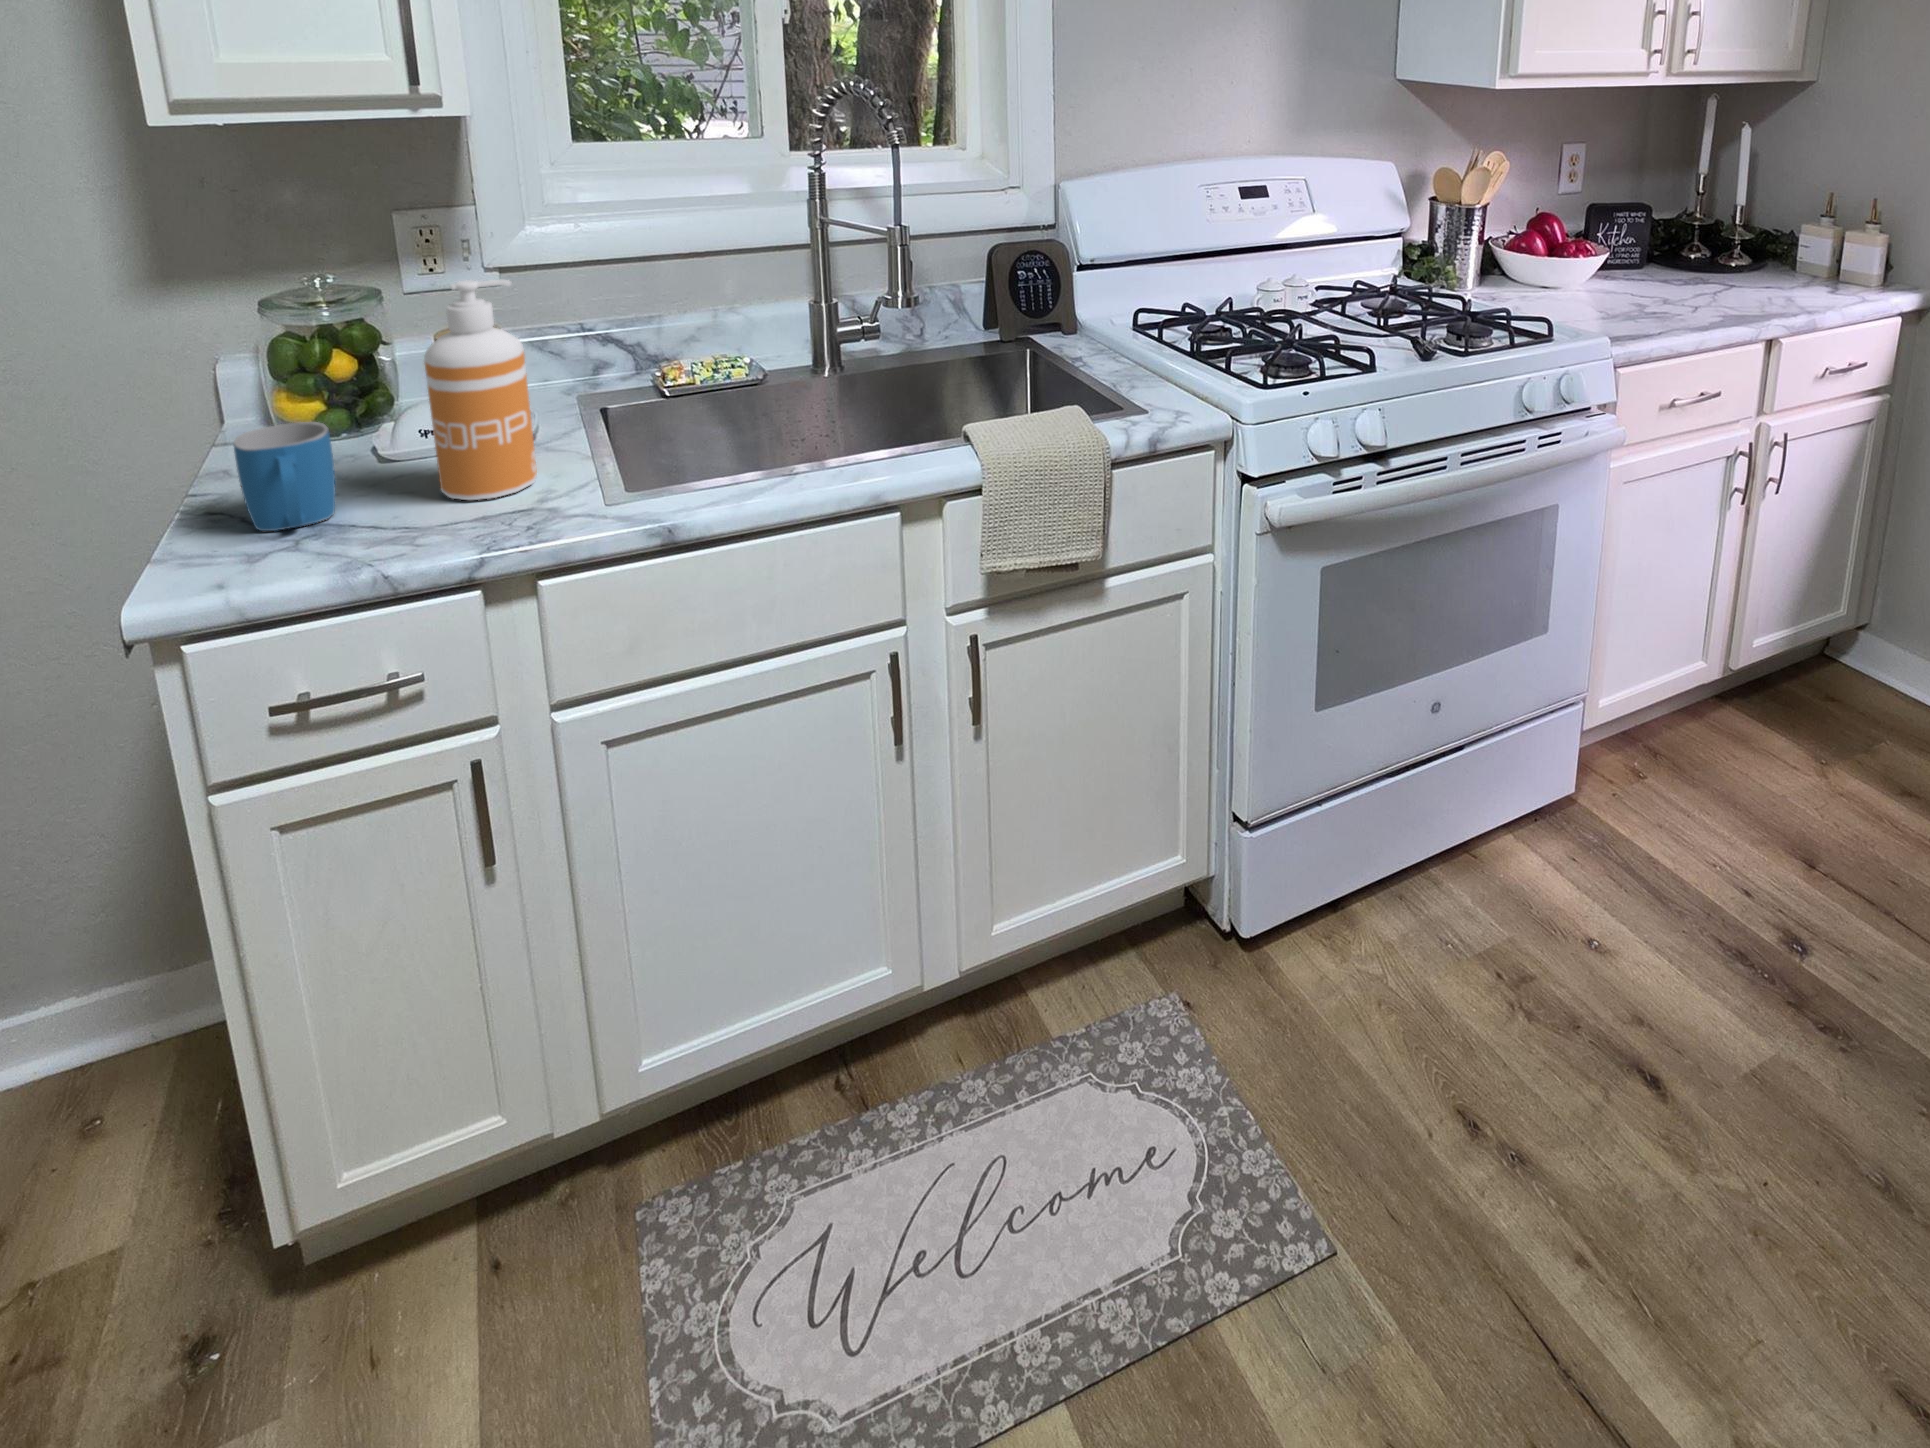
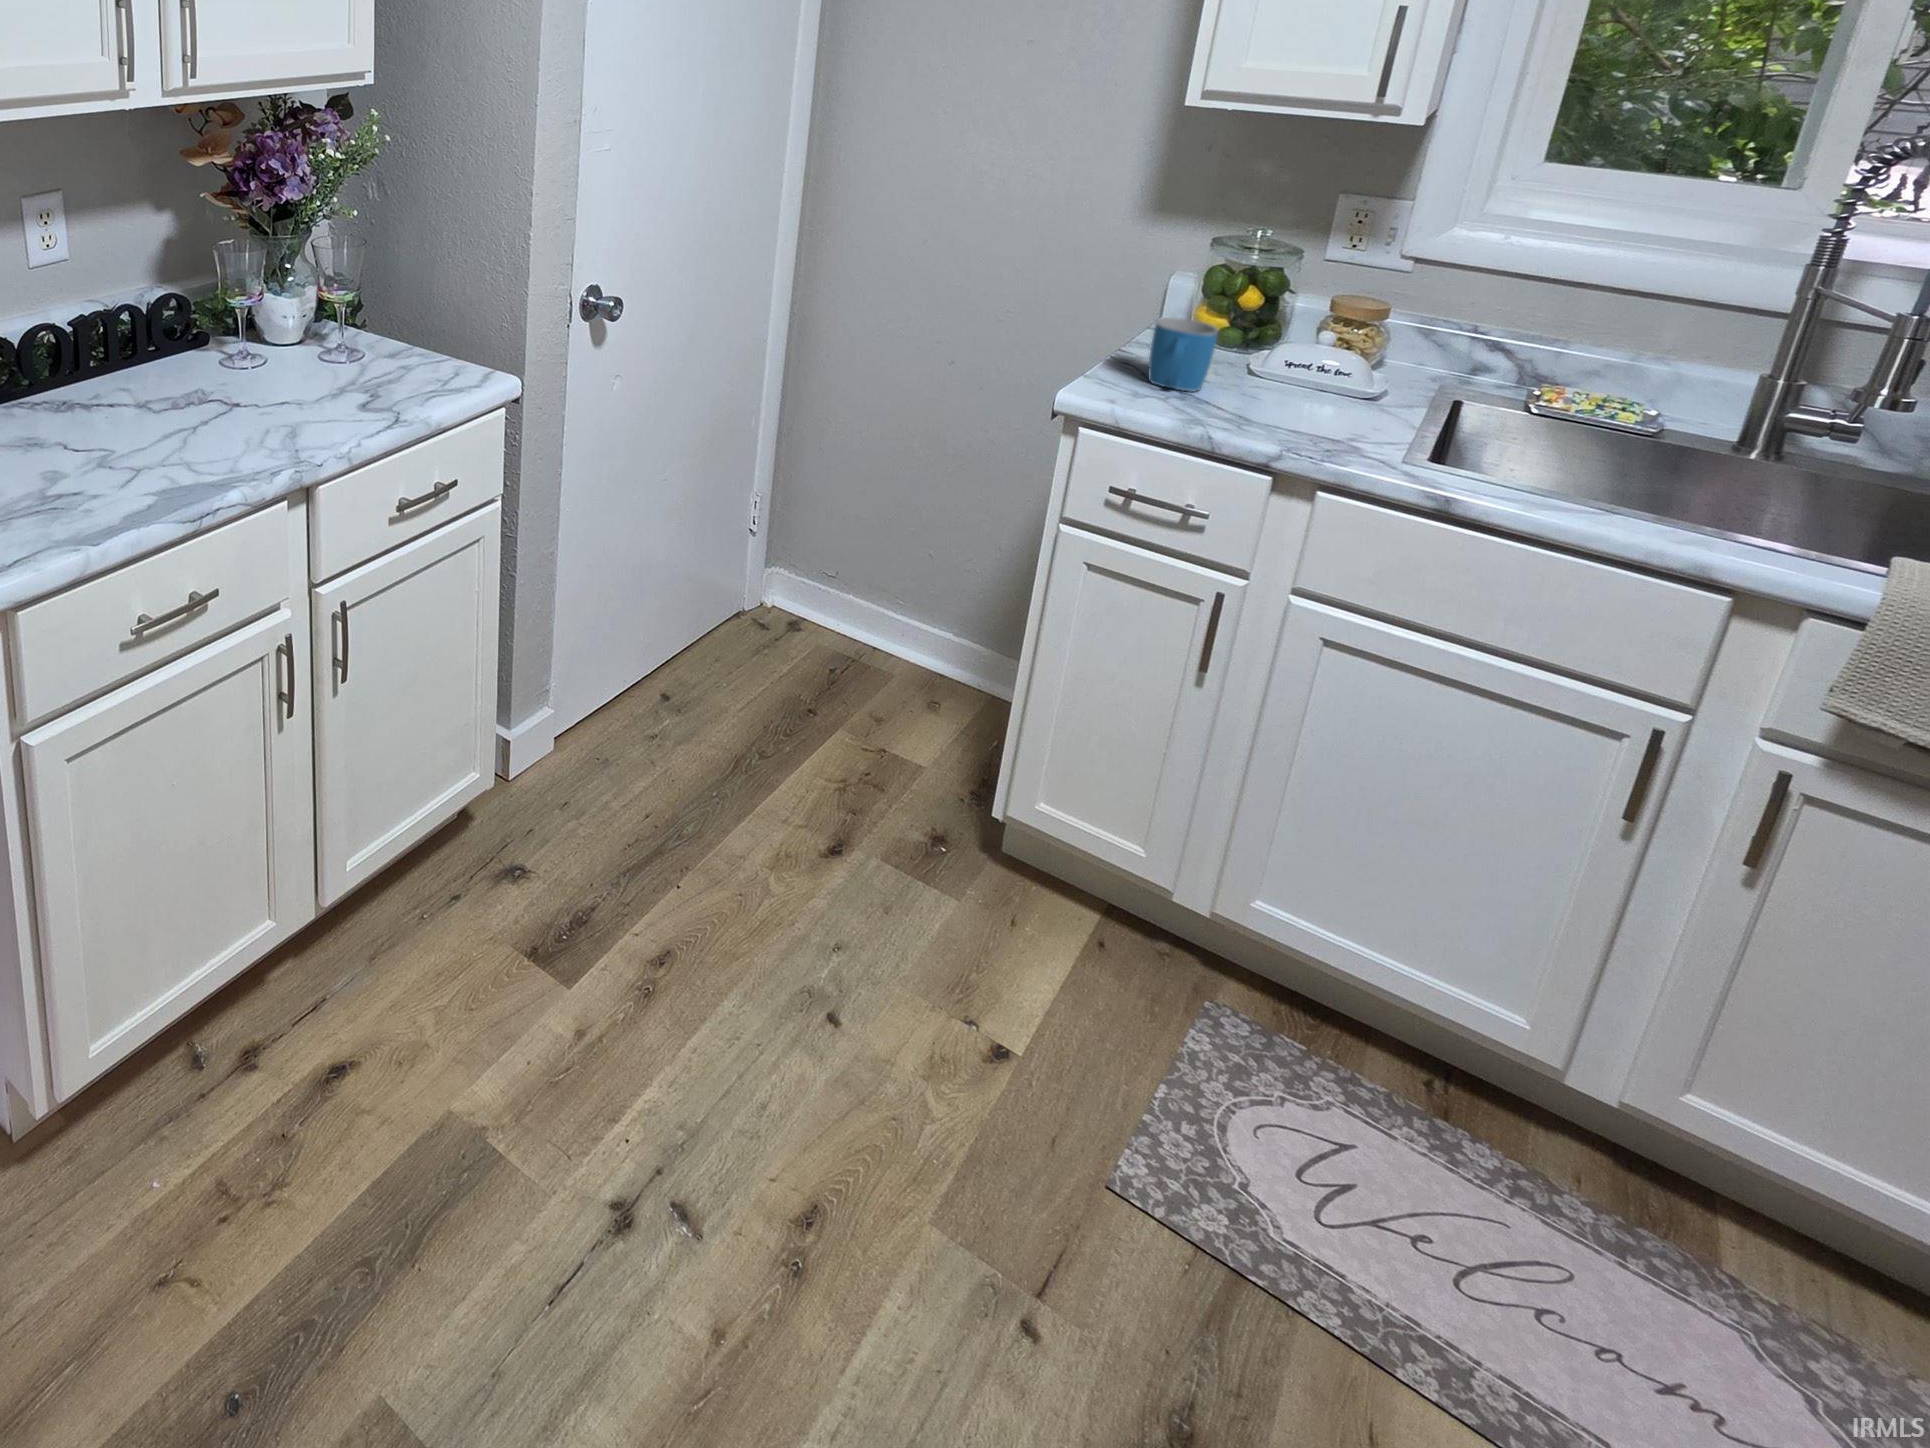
soap dispenser: present [424,279,537,500] -> none [1278,253,1397,426]

